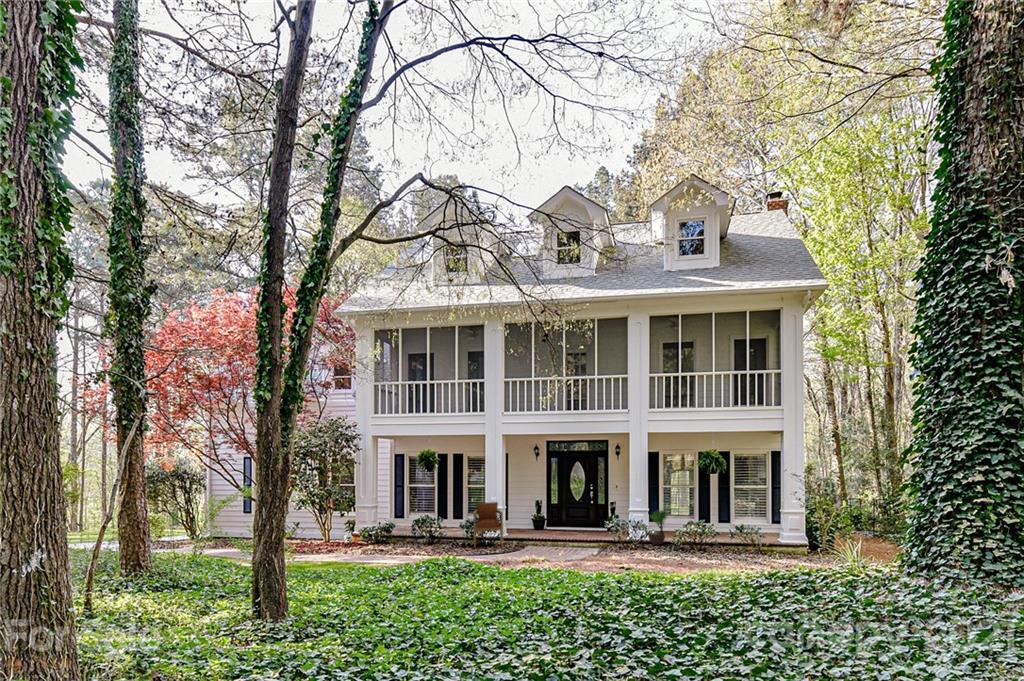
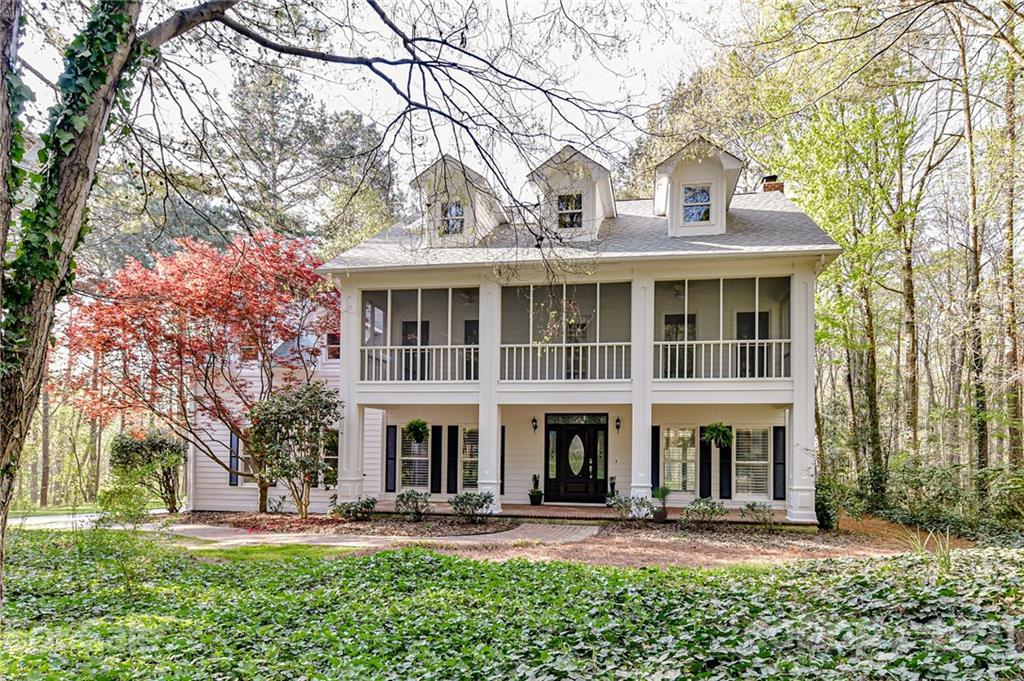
armchair: present [473,502,503,547] -> none [465,476,497,524]

